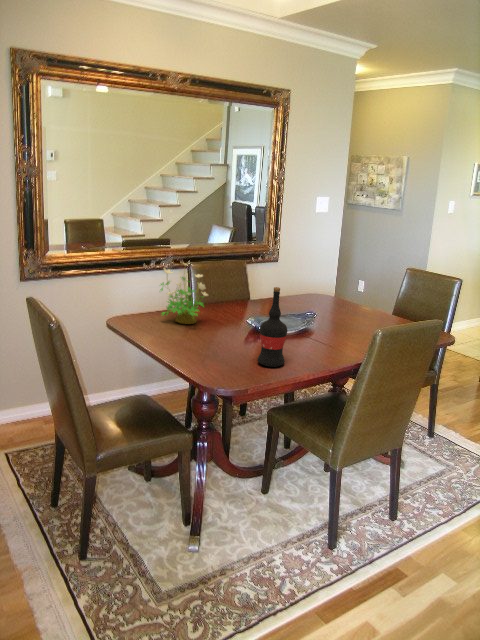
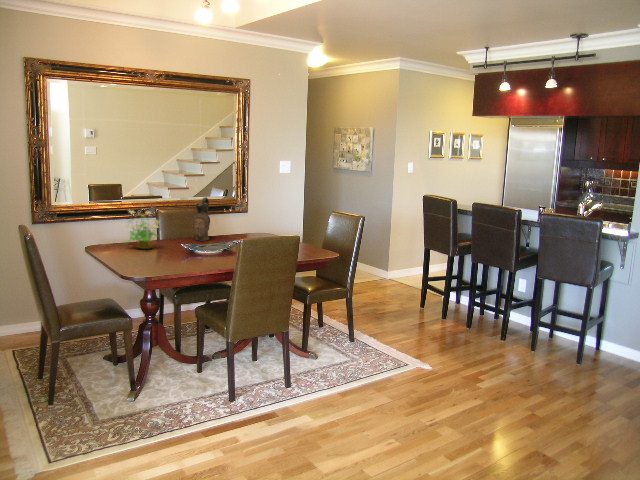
ceramic pitcher: none [238,250,261,309] -> present [192,197,210,241]
wine bottle: present [258,287,287,367] -> none [173,213,193,267]

